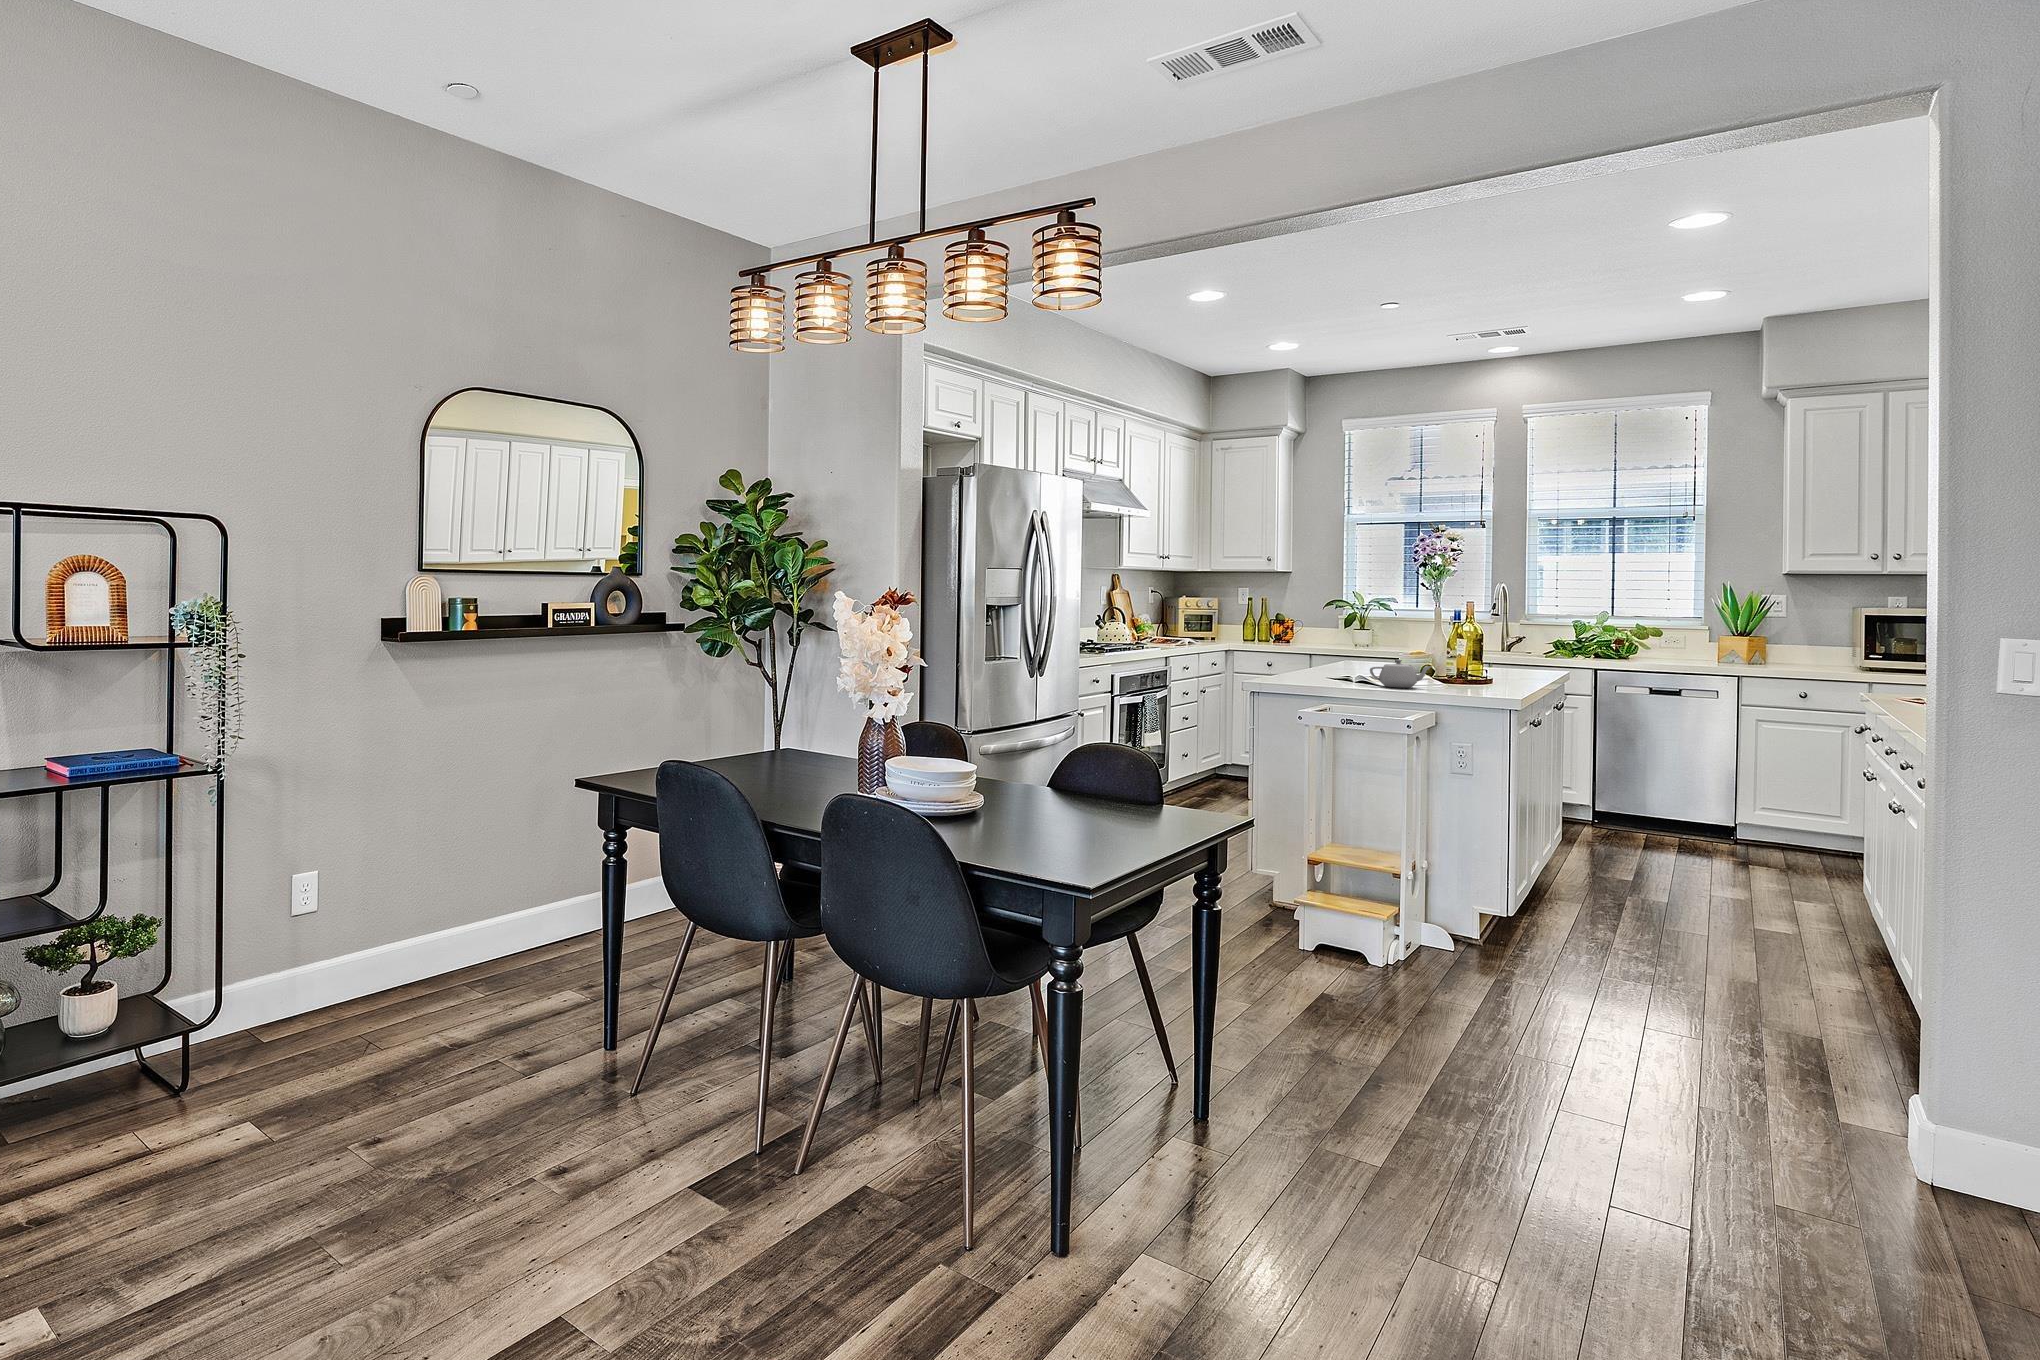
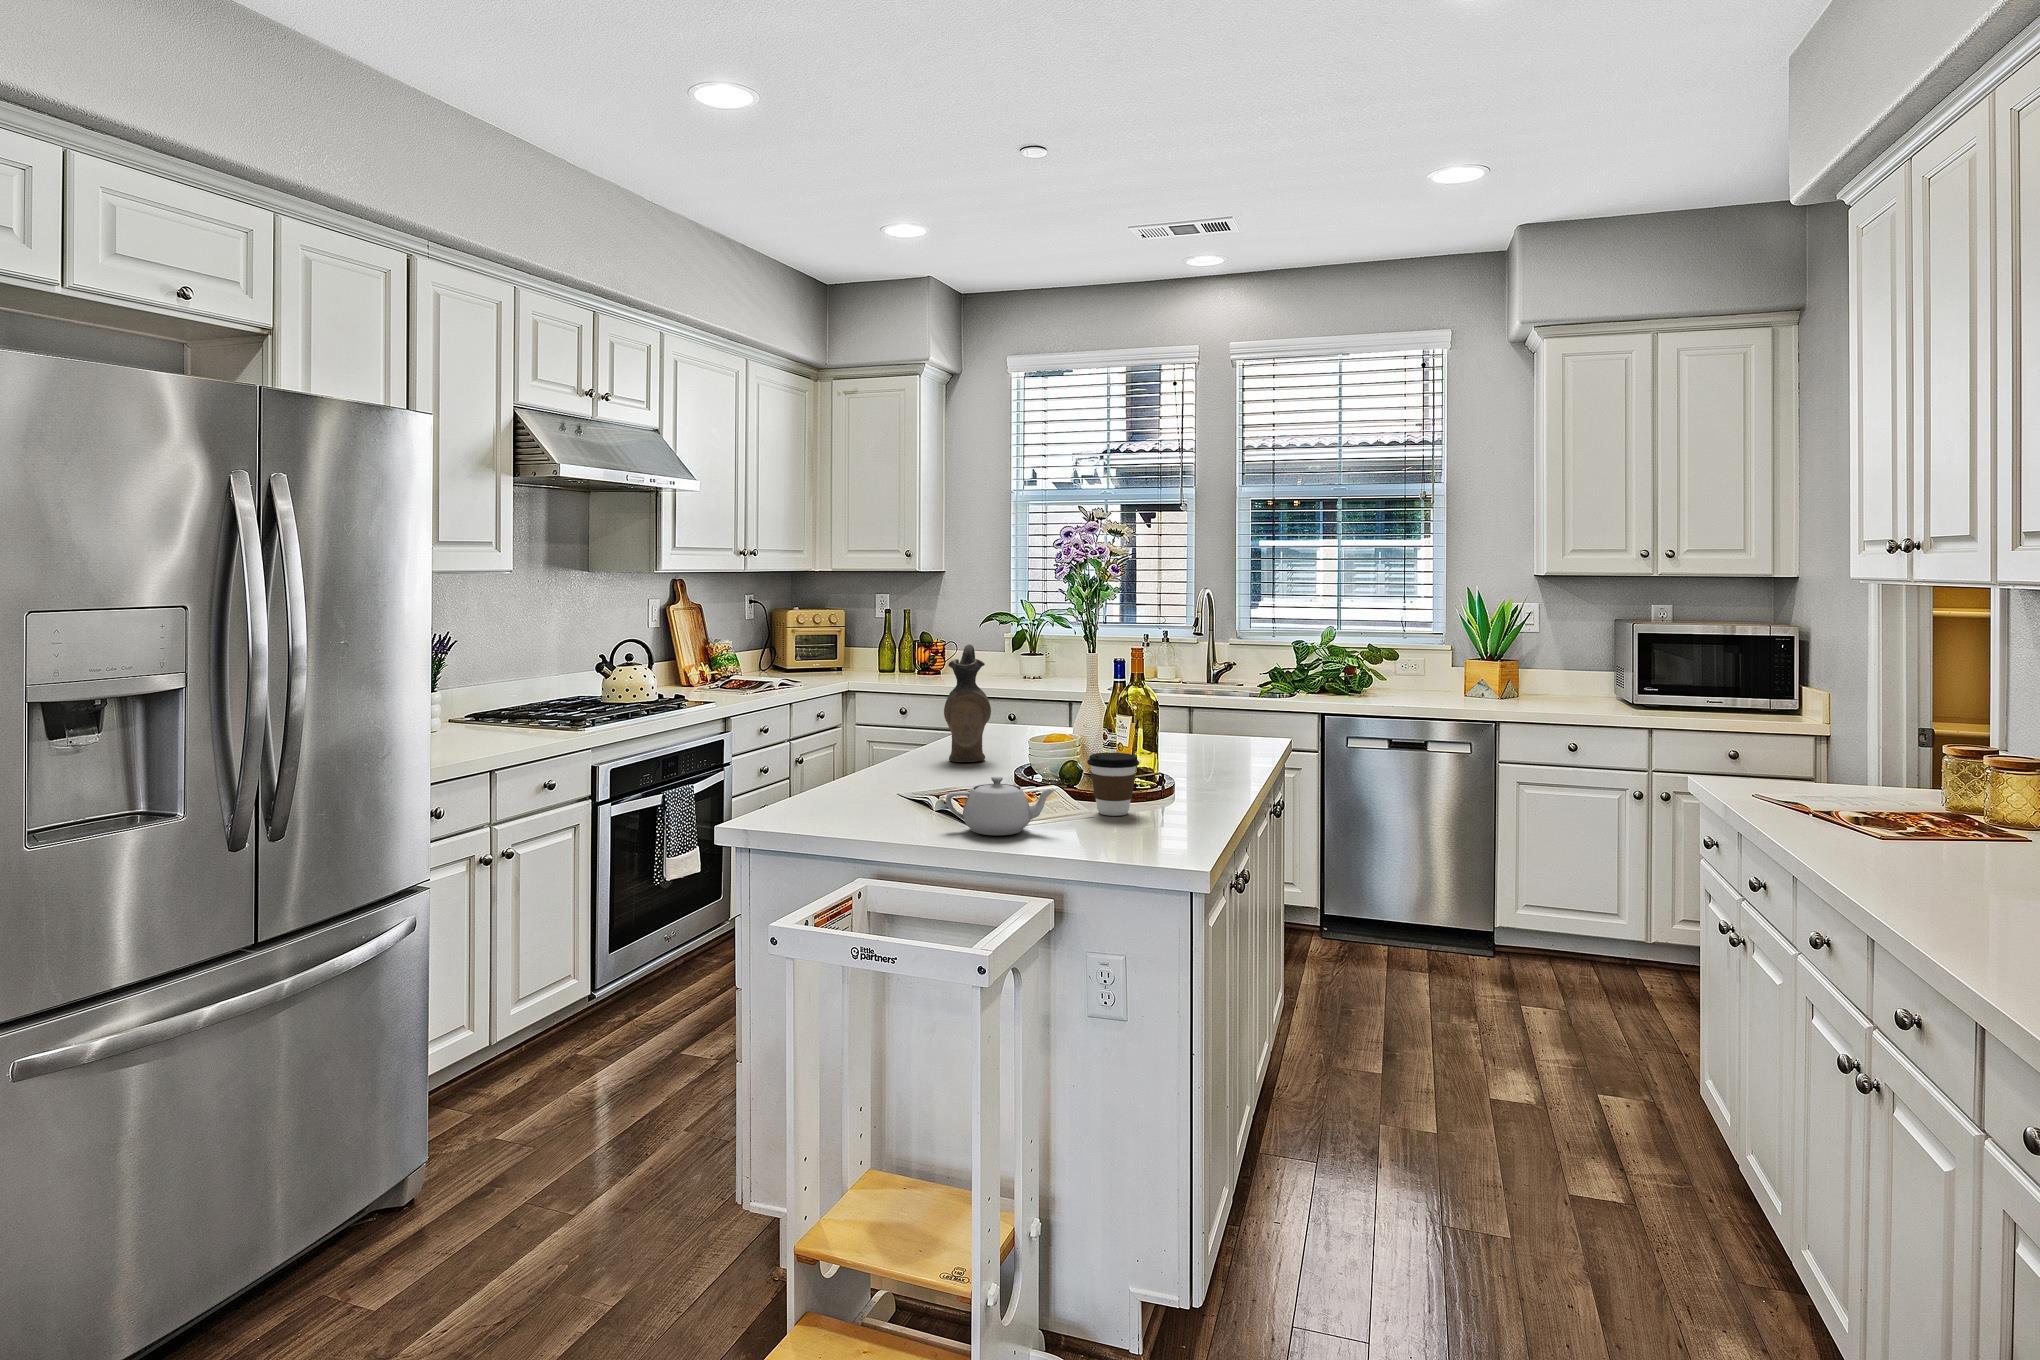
ceramic pitcher: none [1344,603,1373,669] -> present [944,644,991,762]
coffee cup: none [1446,654,1477,686] -> present [1087,752,1139,816]

